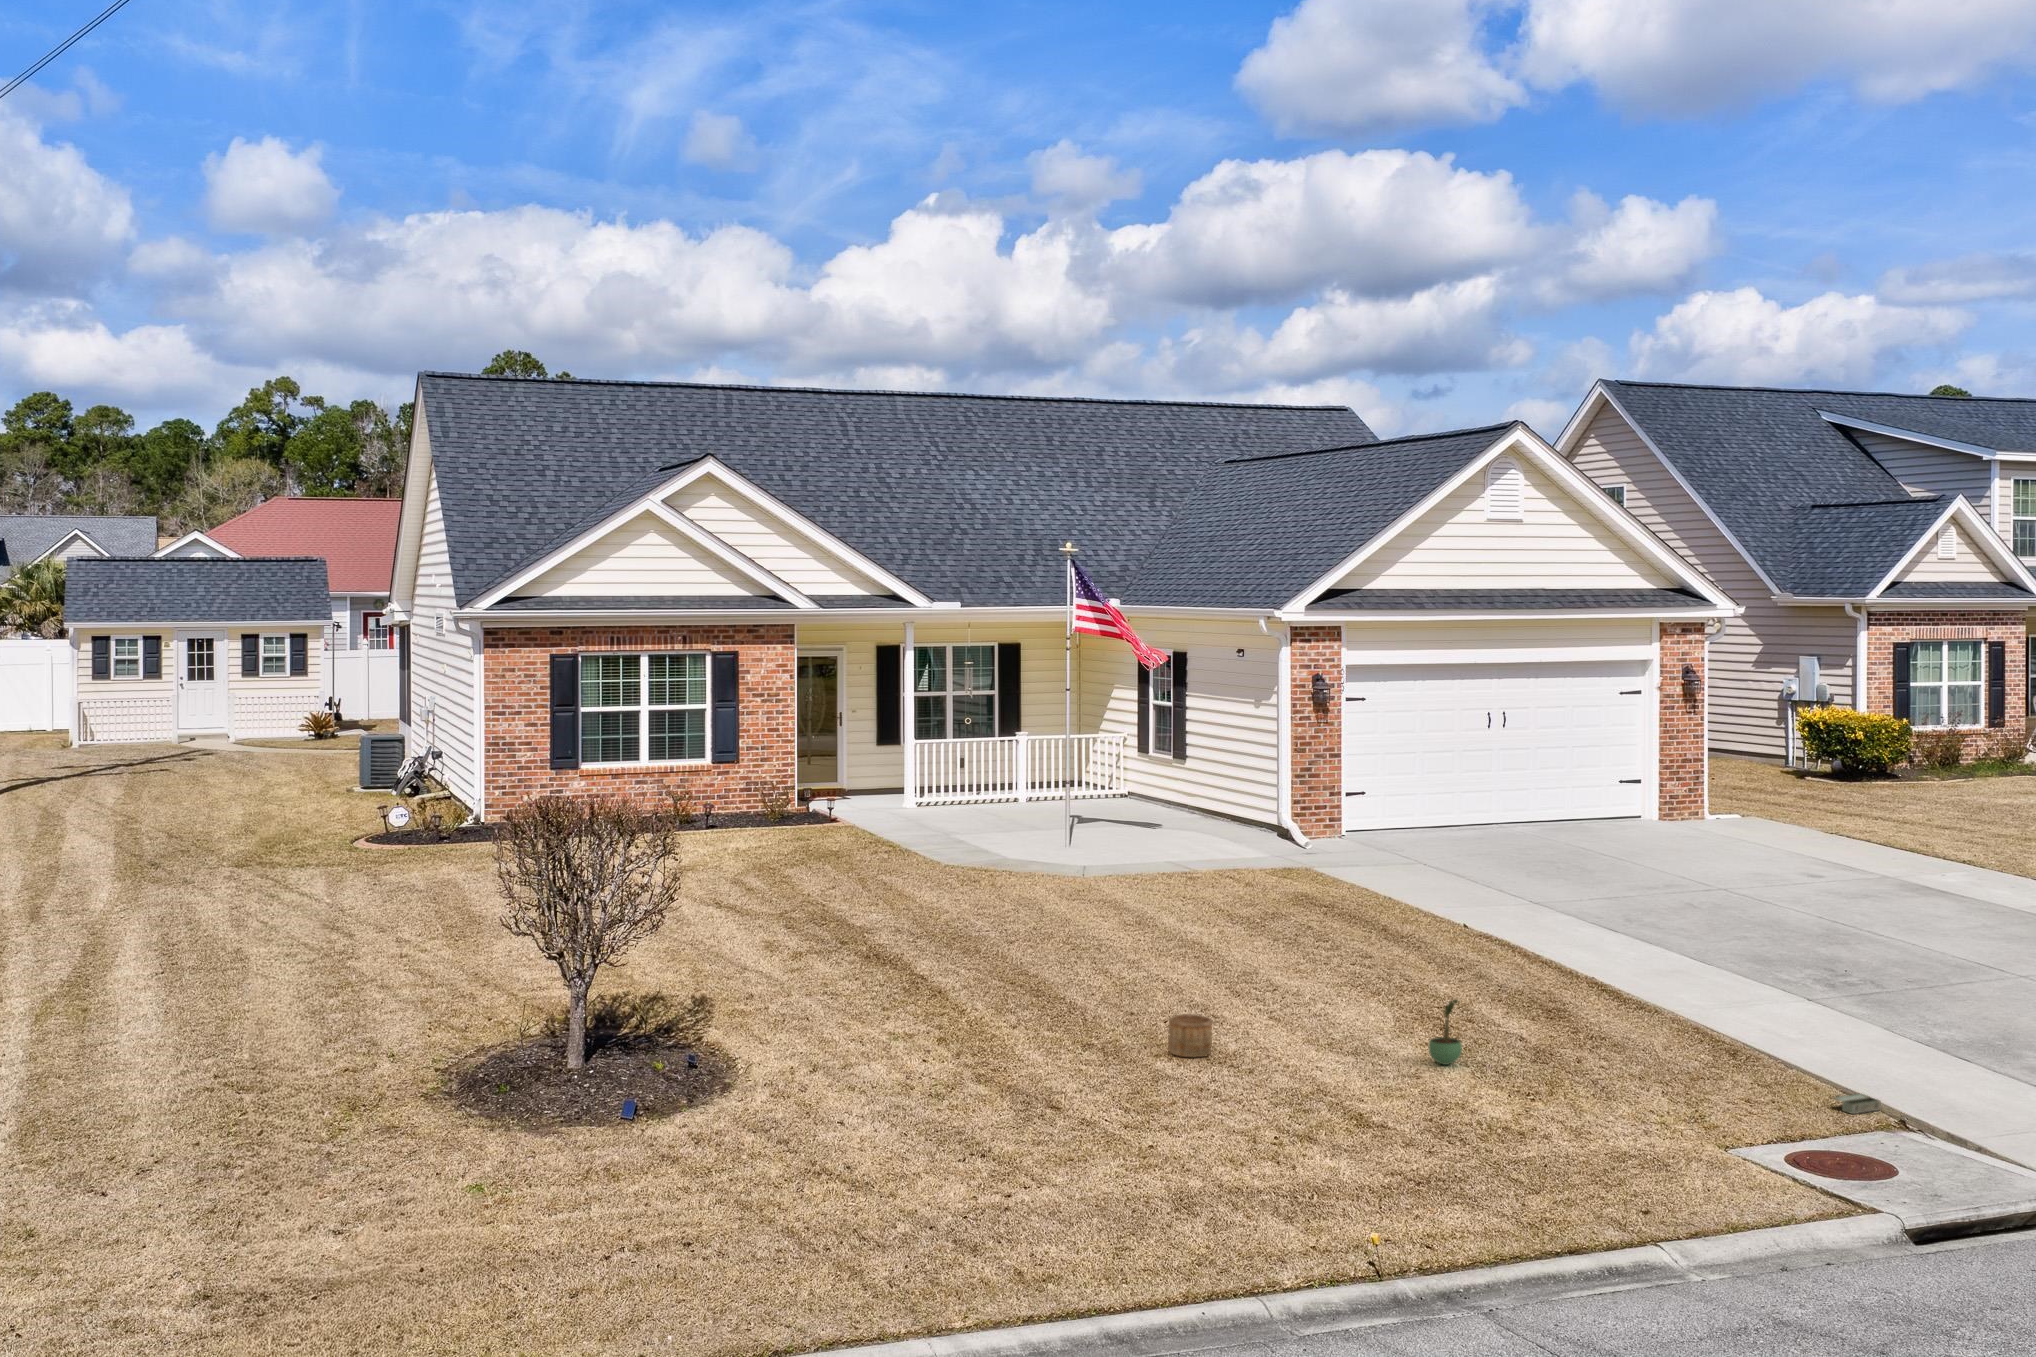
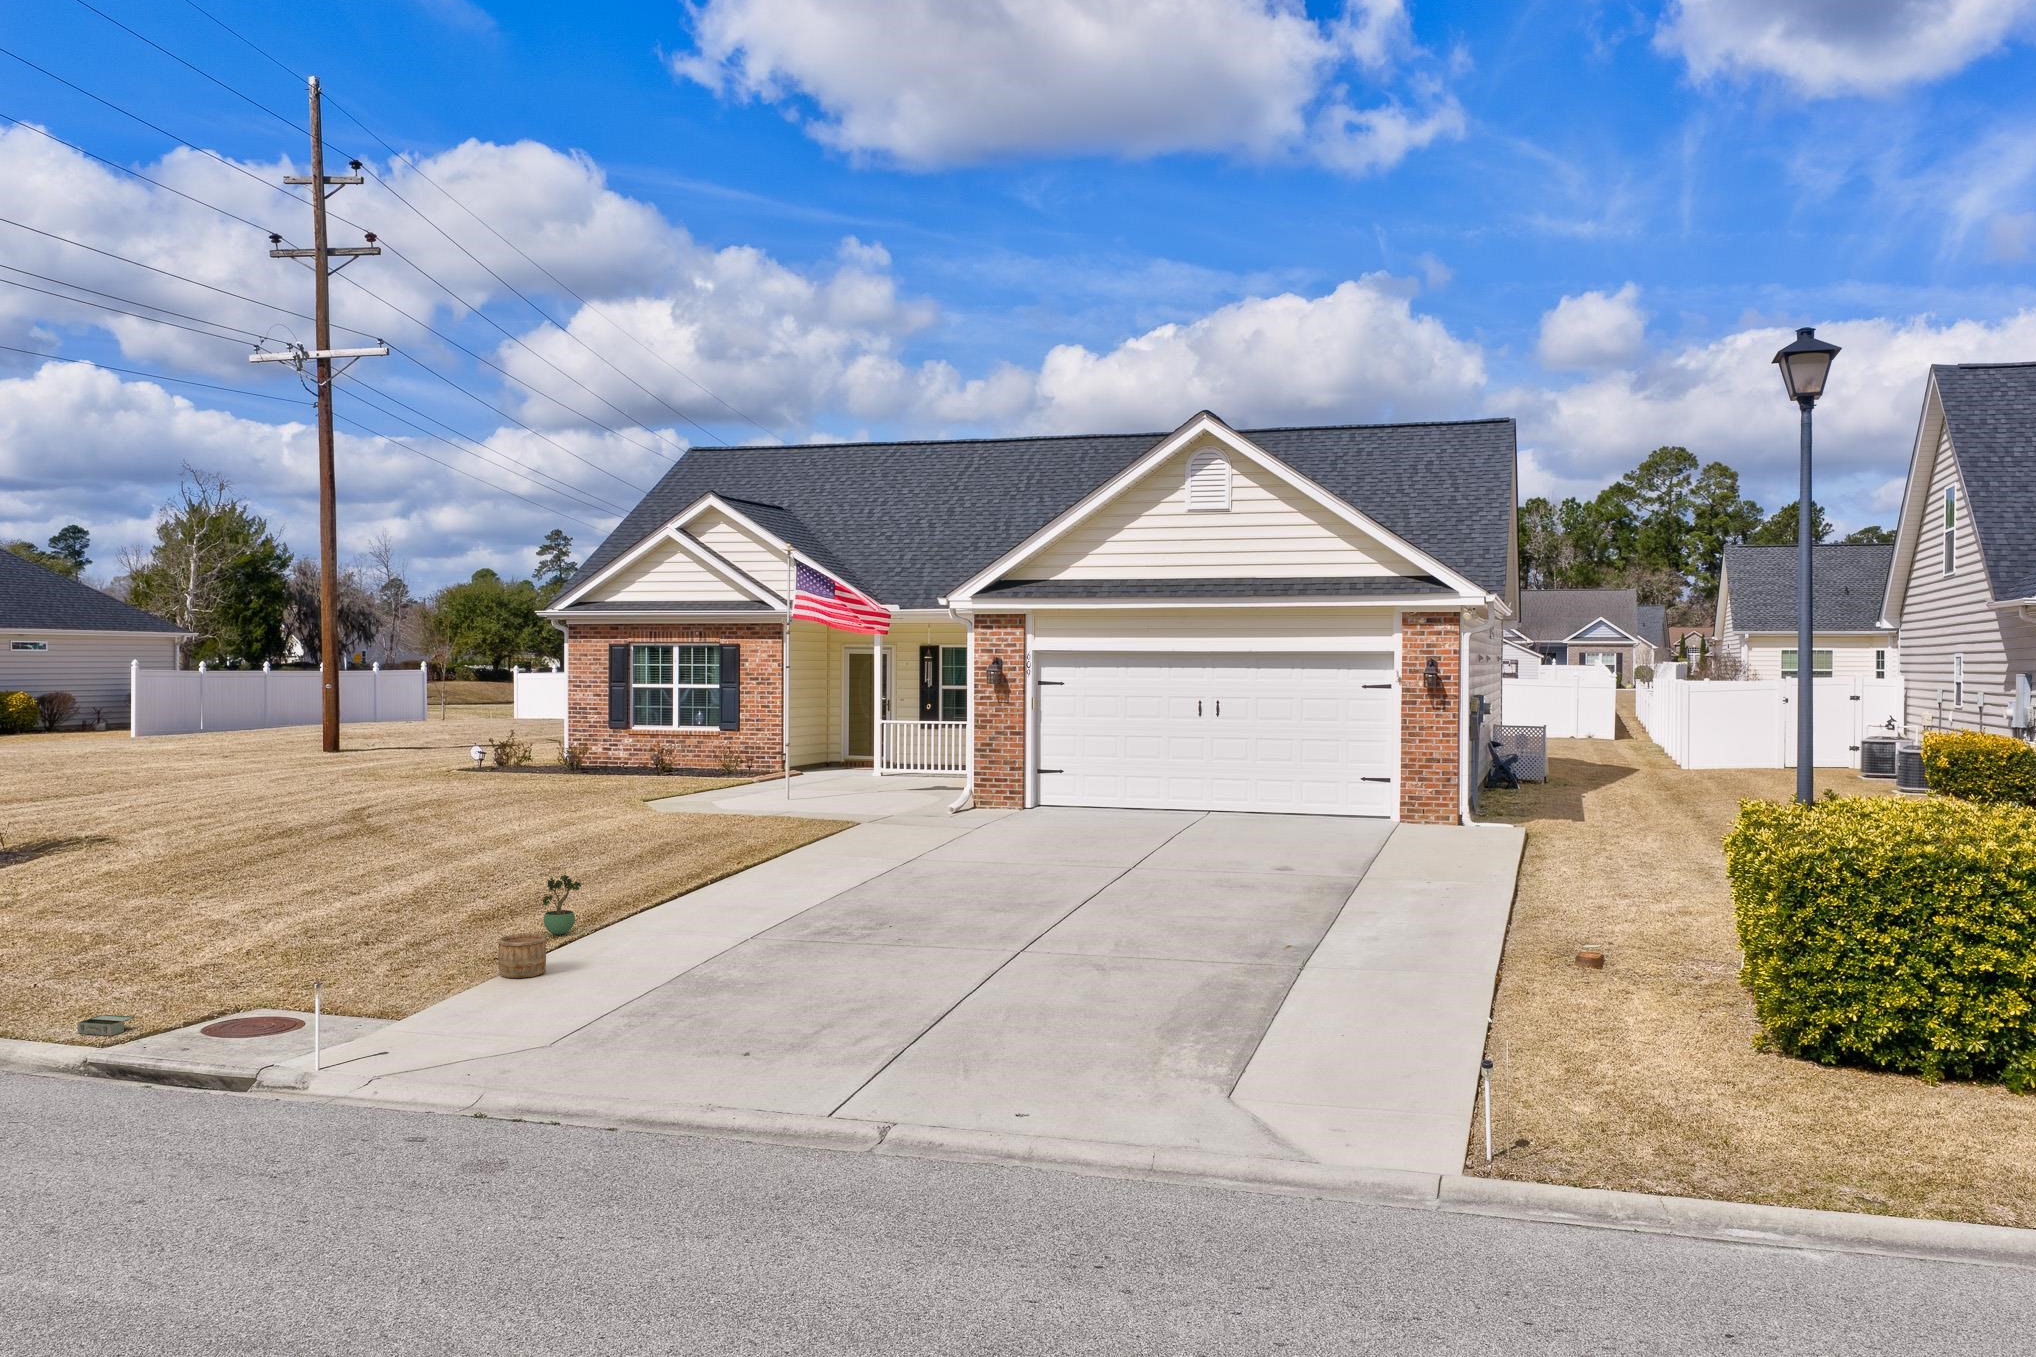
potted plant: present [1429,999,1462,1065] -> present [543,875,581,935]
wooden bucket: present [1168,1014,1213,1057] -> present [497,933,547,978]

